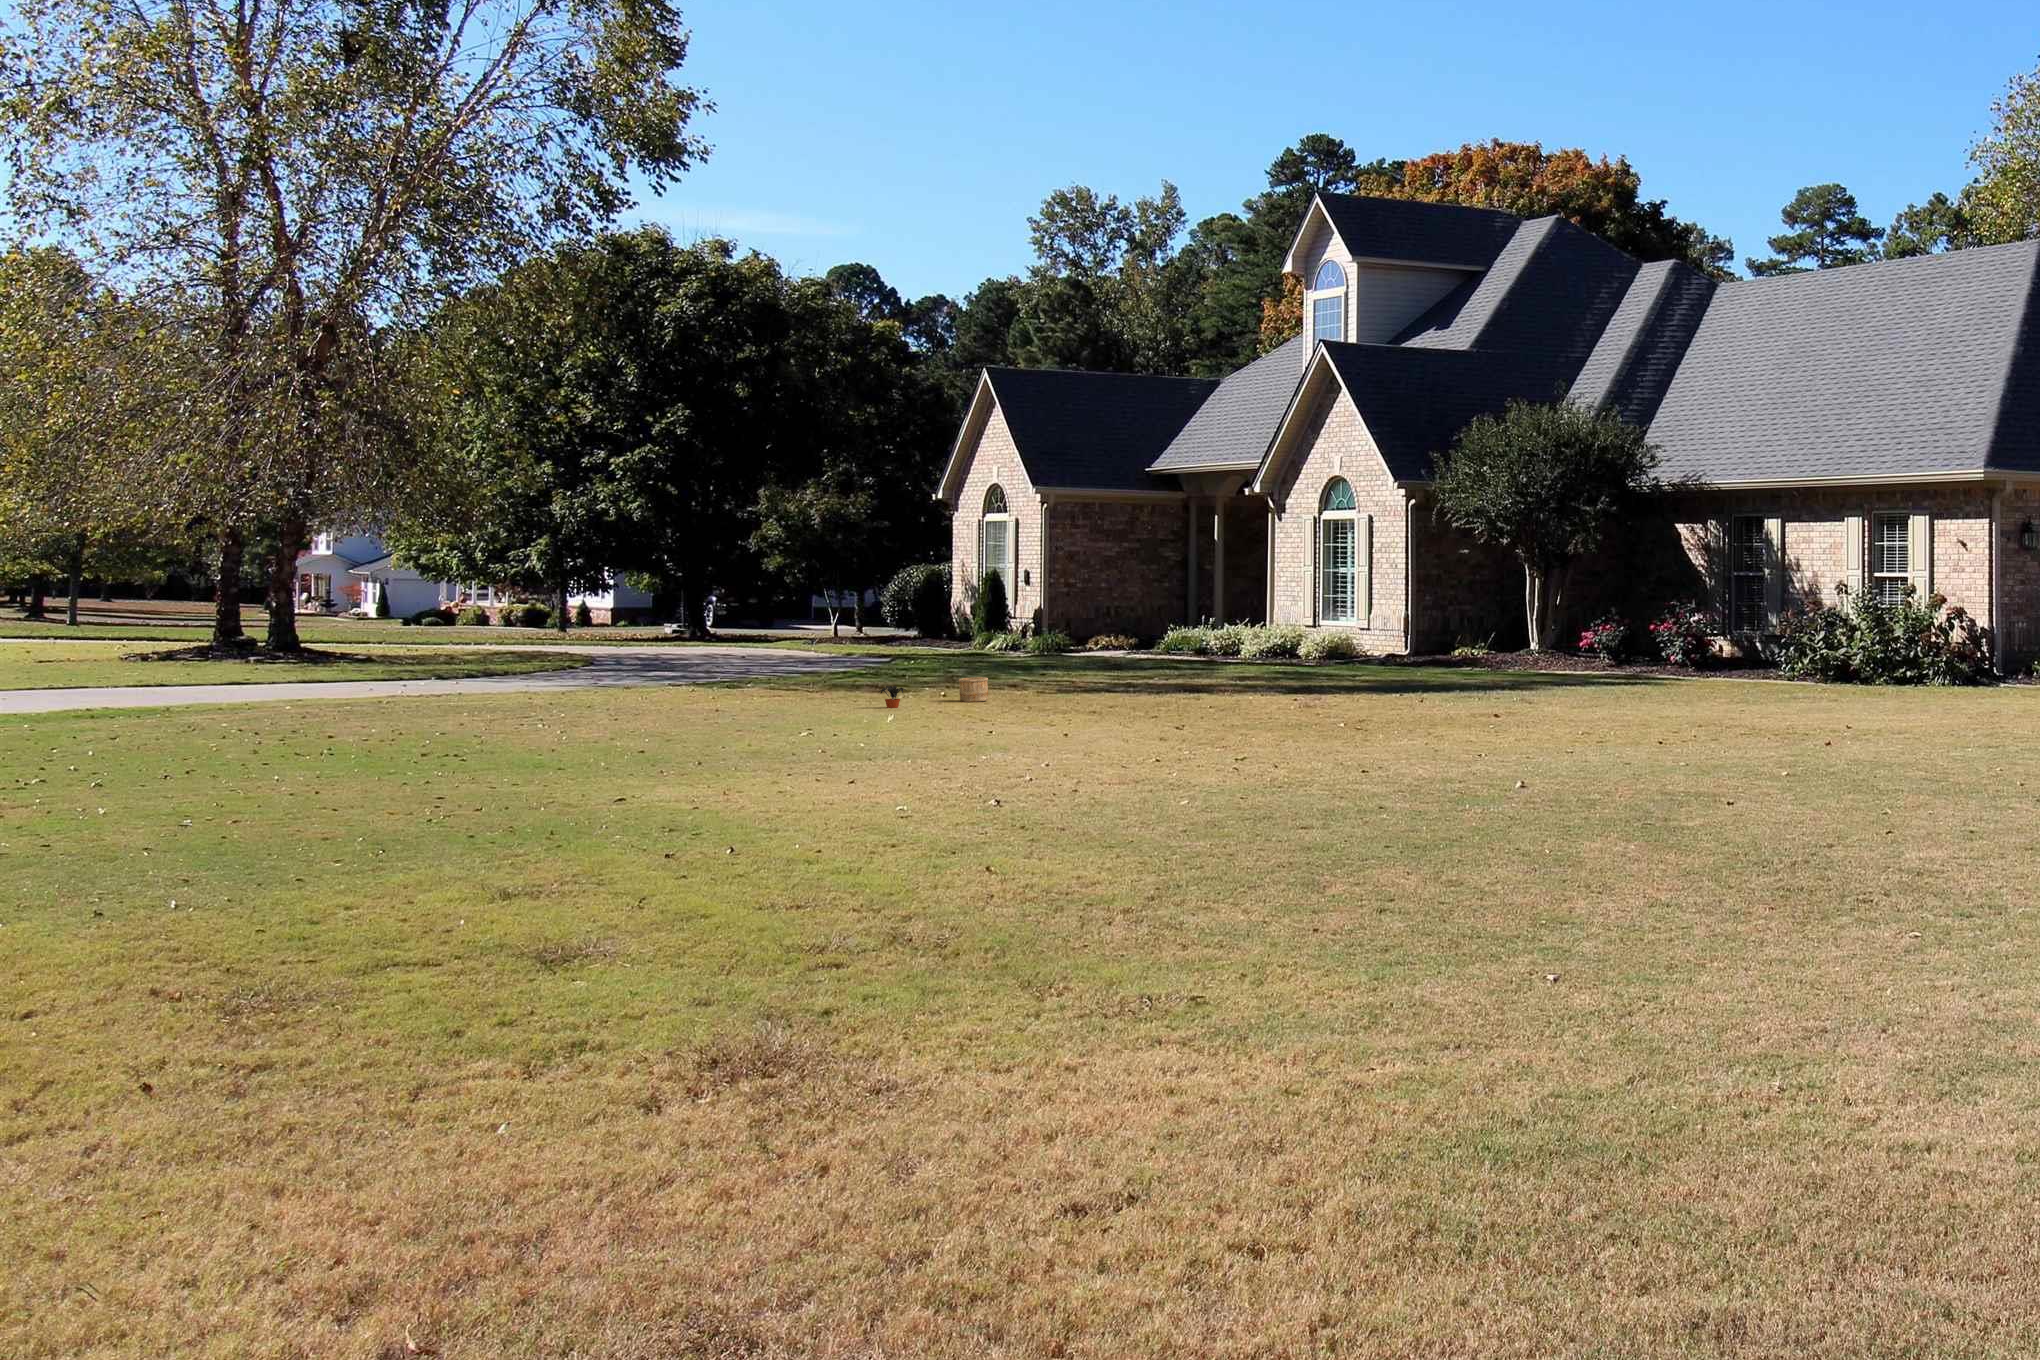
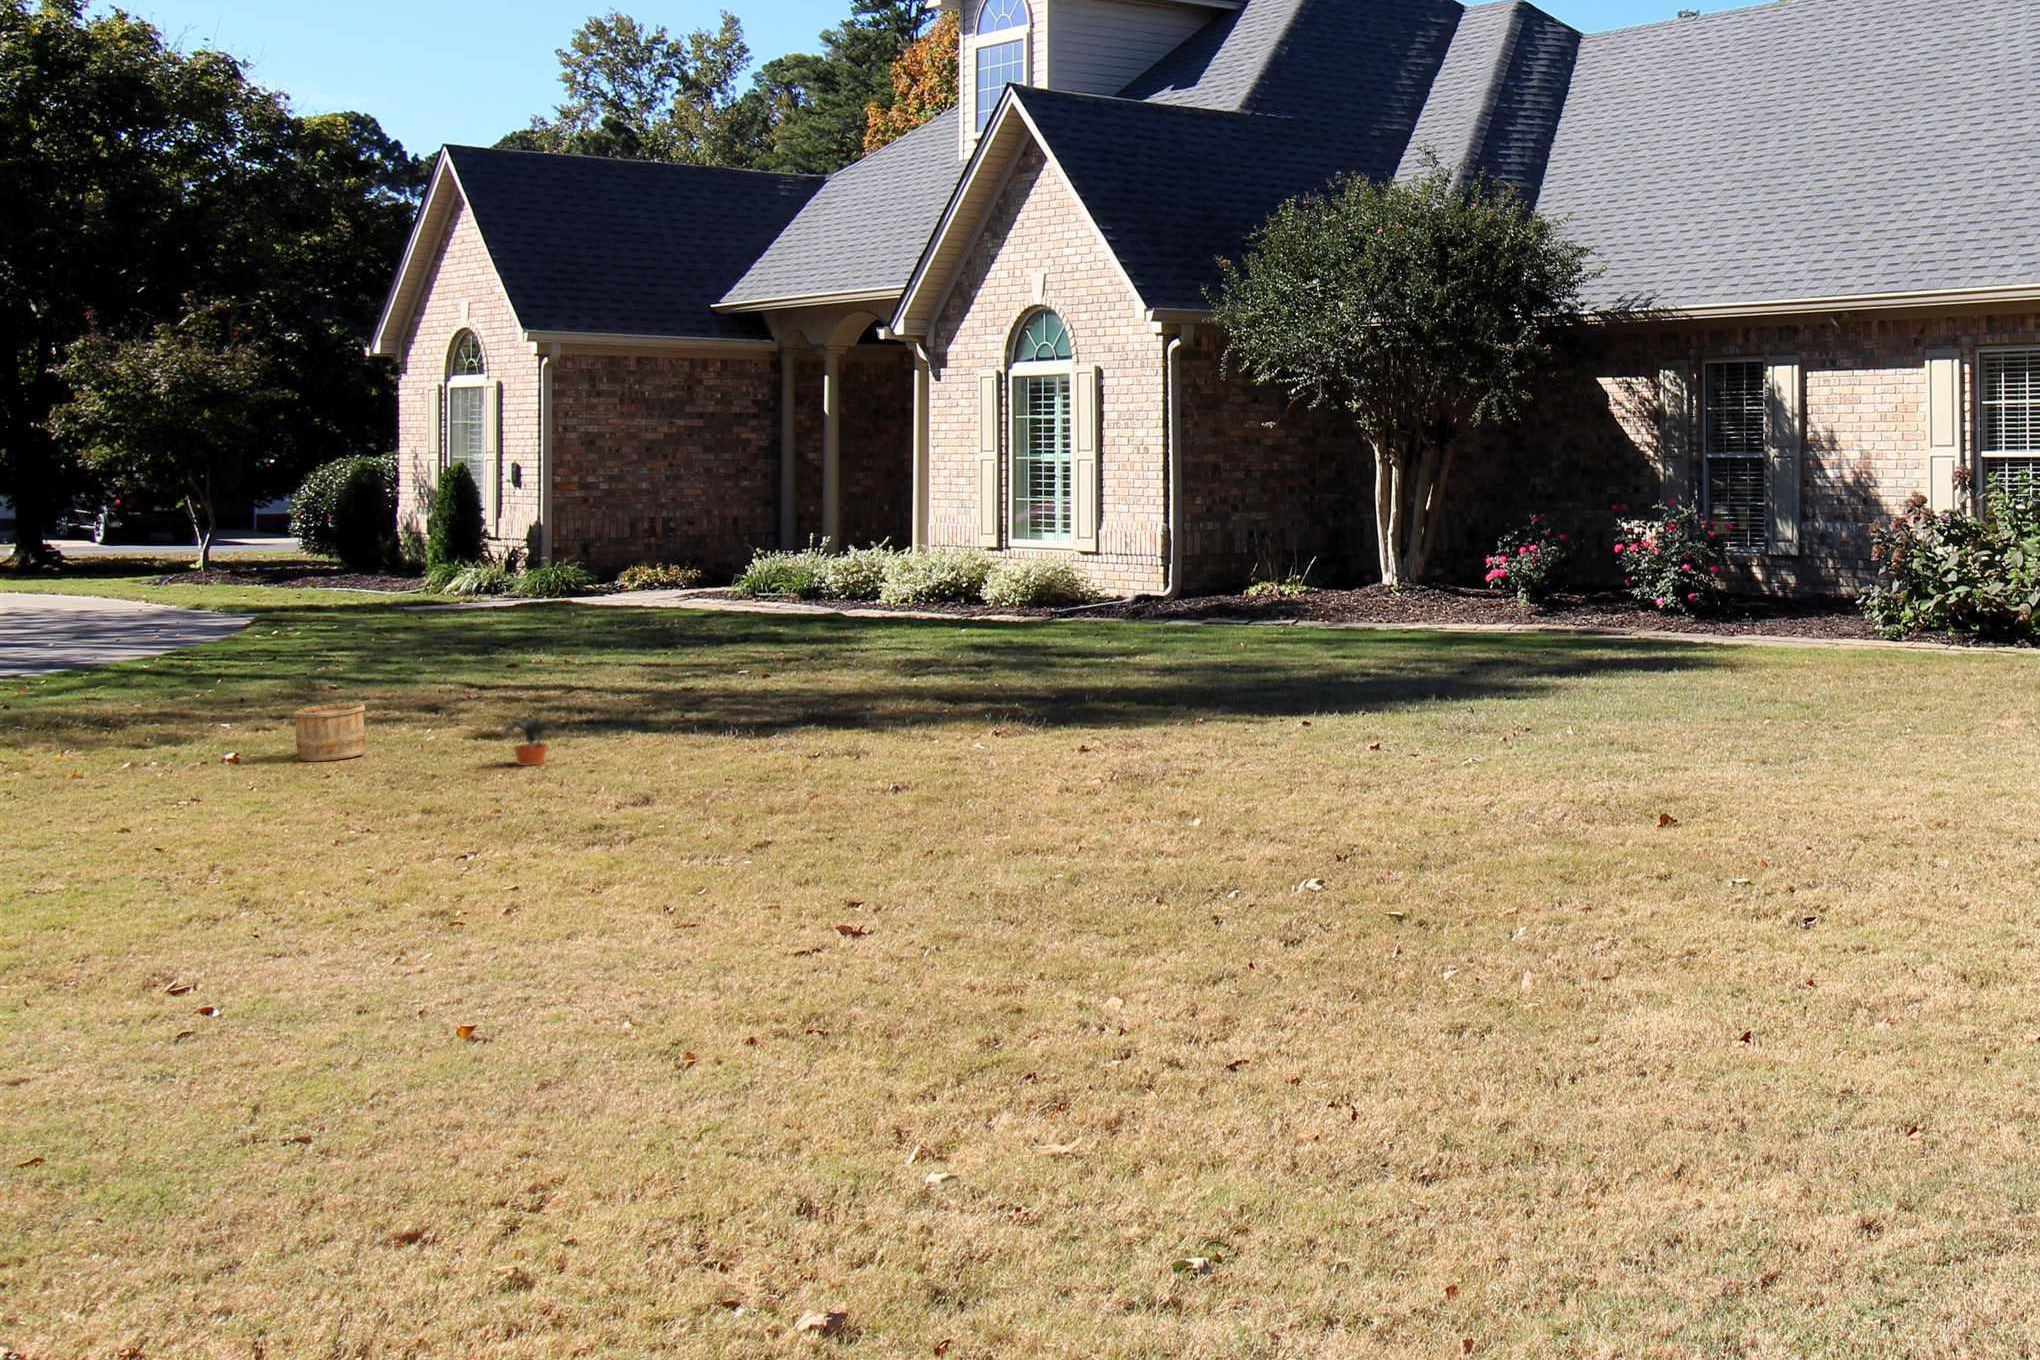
potted plant: present [879,686,906,708] -> present [499,717,557,766]

